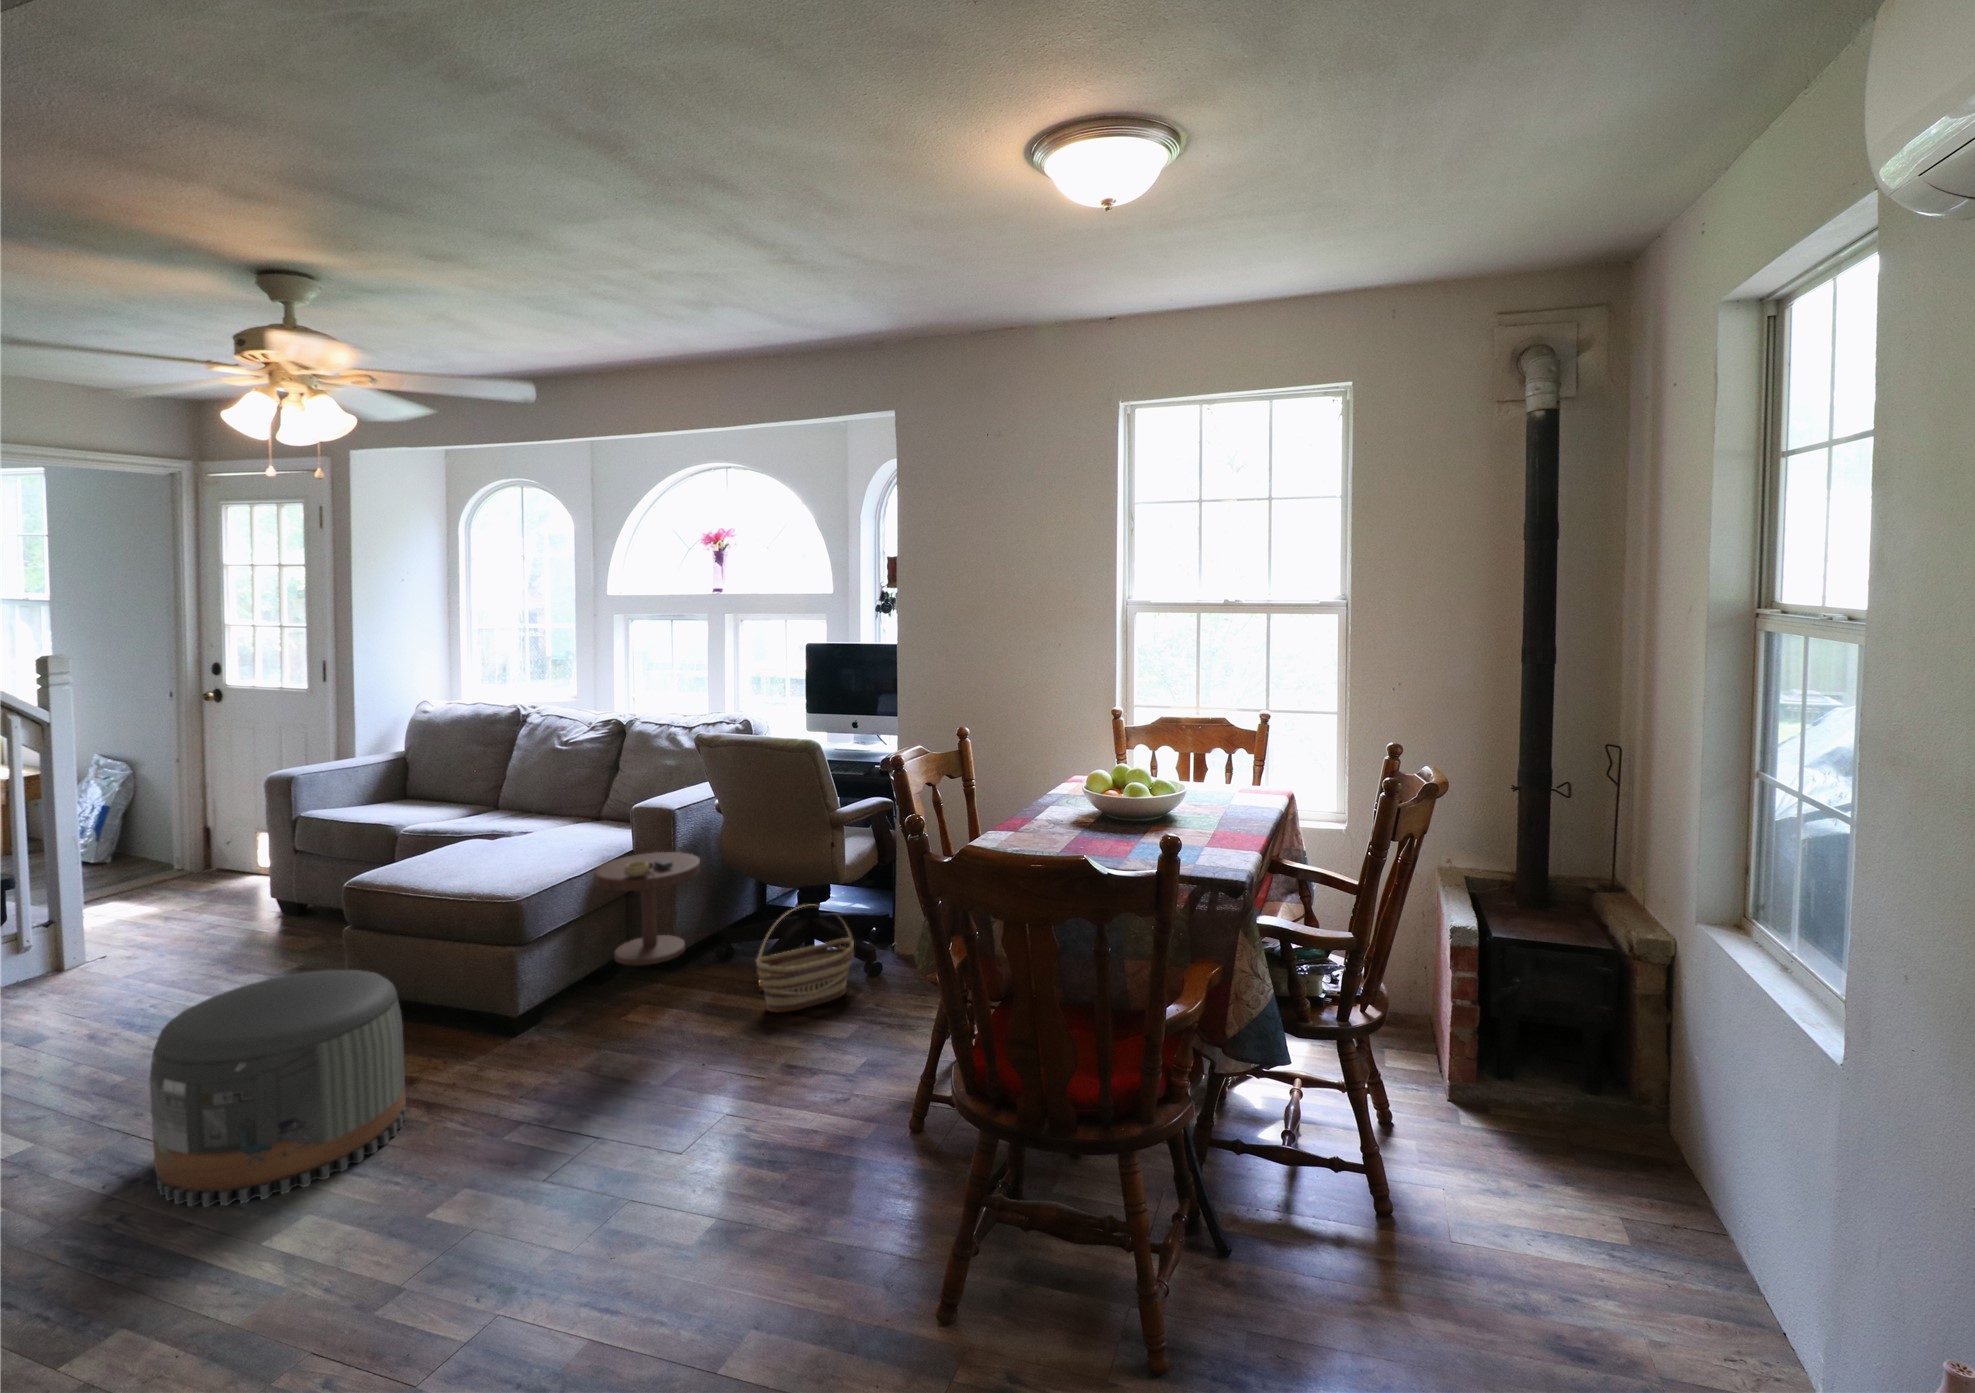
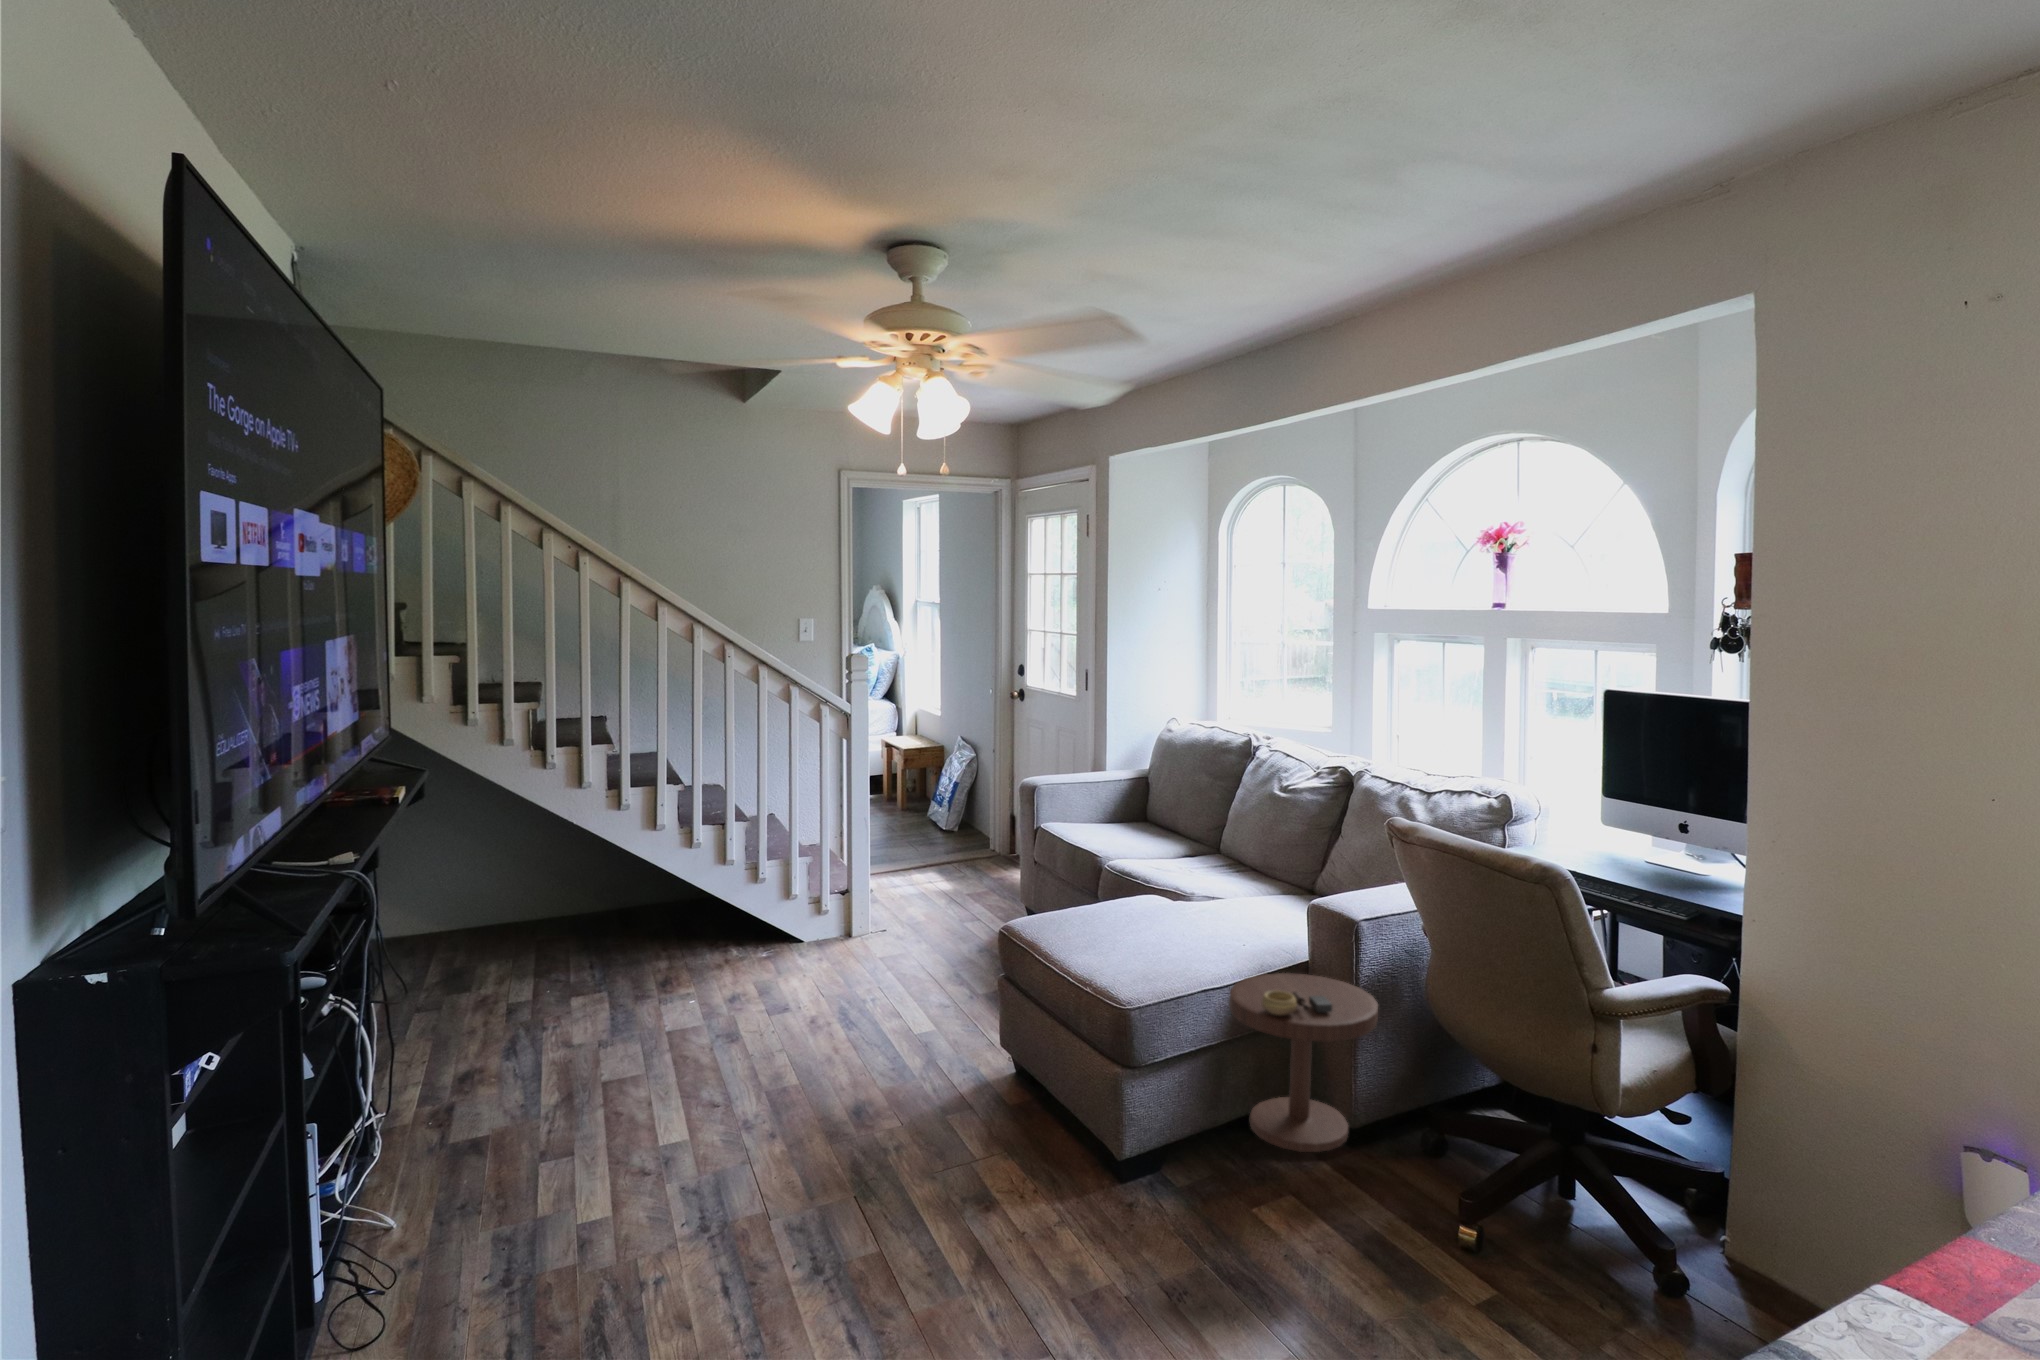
basket: present [756,906,854,1013] -> none [1458,1127,1636,1311]
pouf: present [150,970,406,1207] -> none [760,1022,995,1302]

